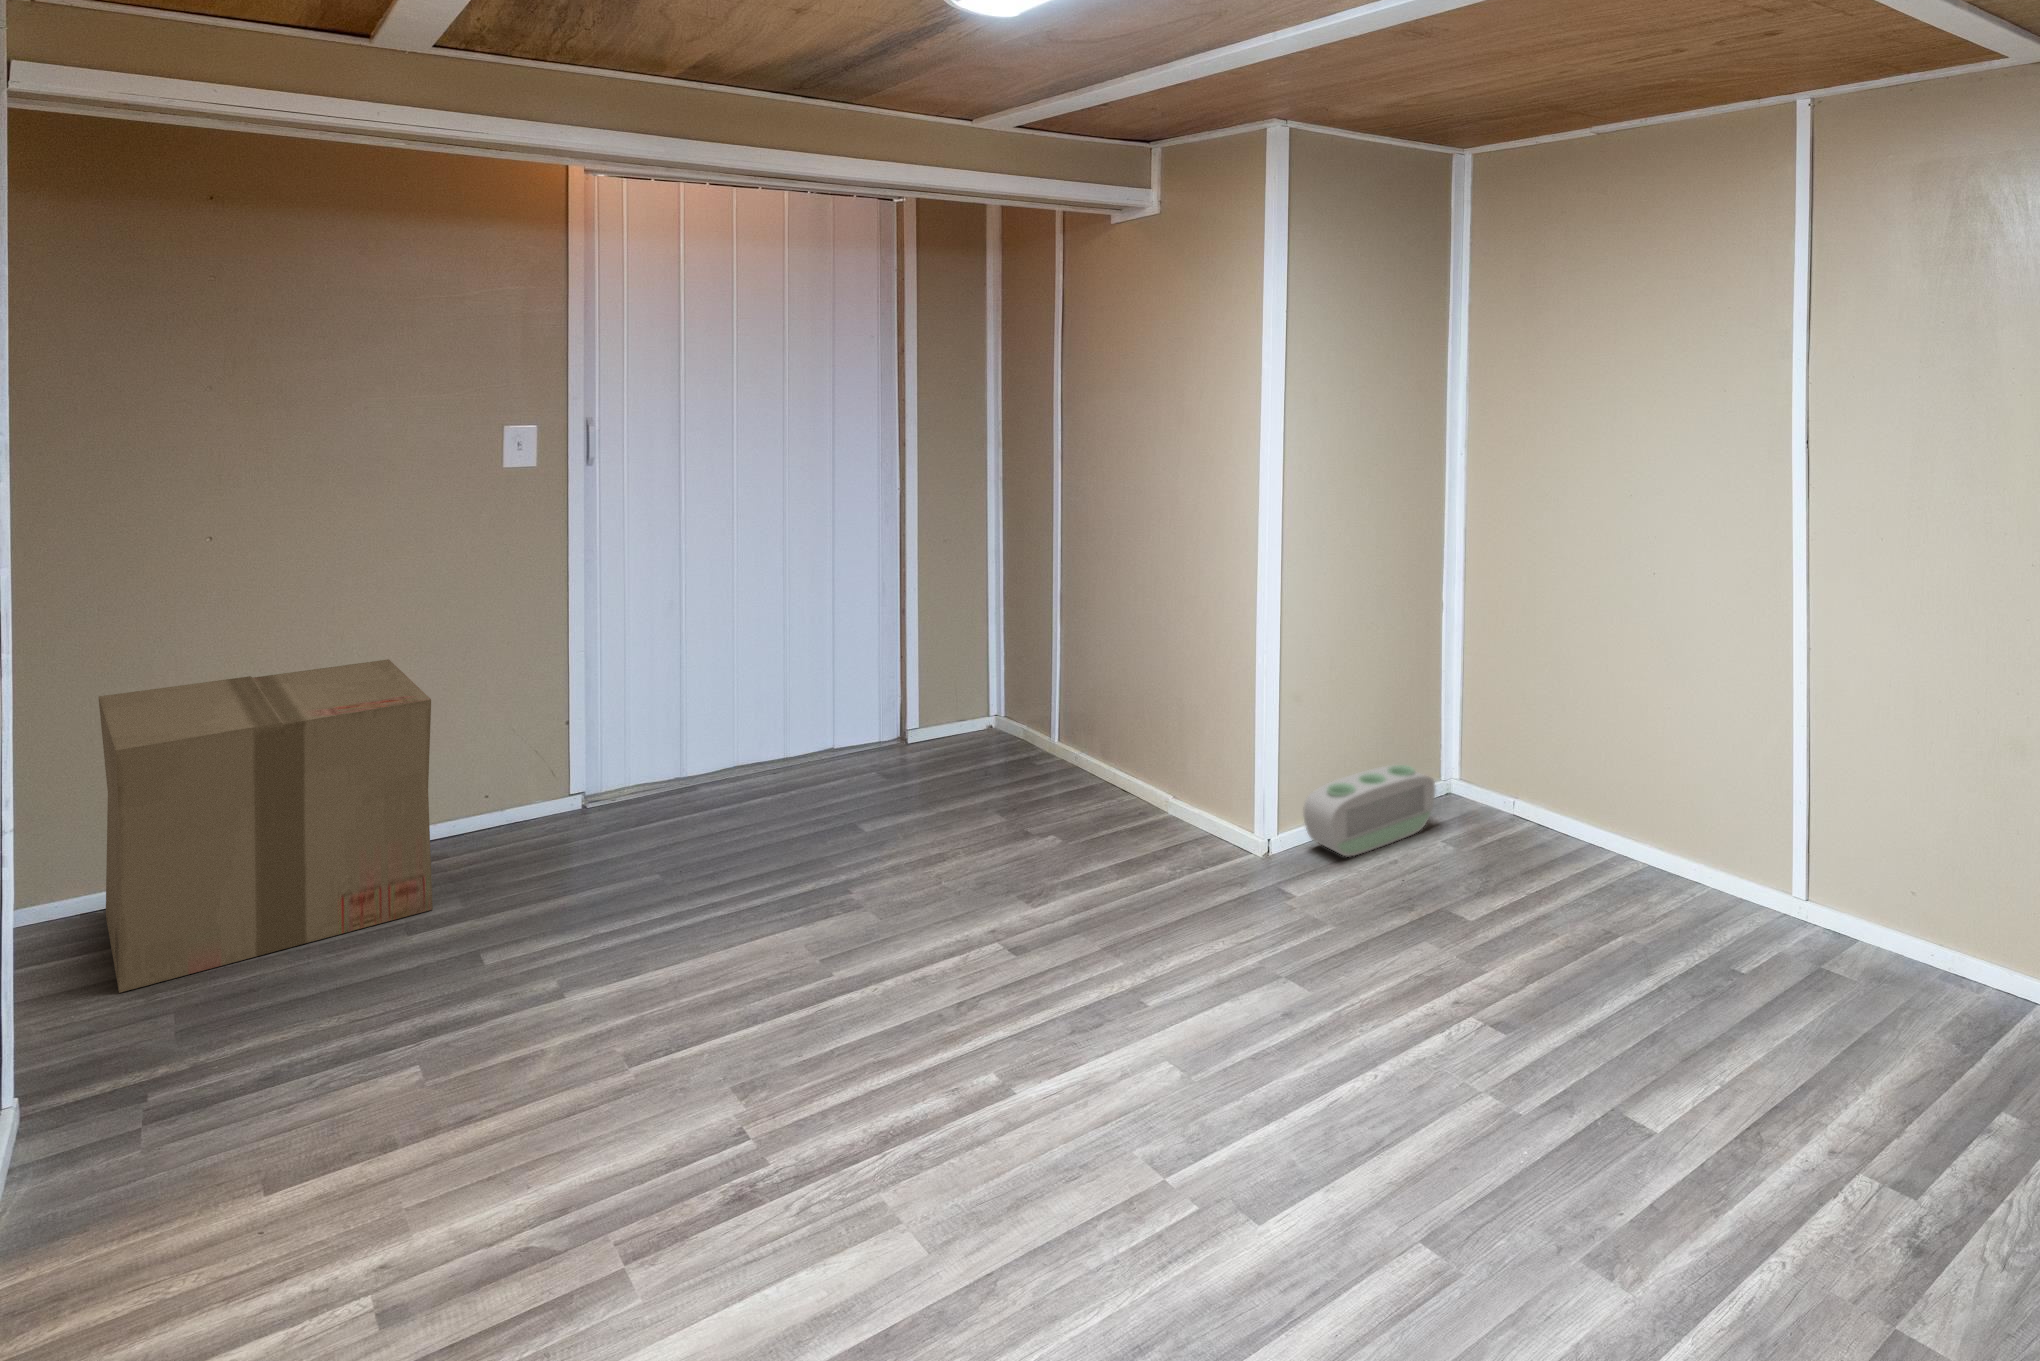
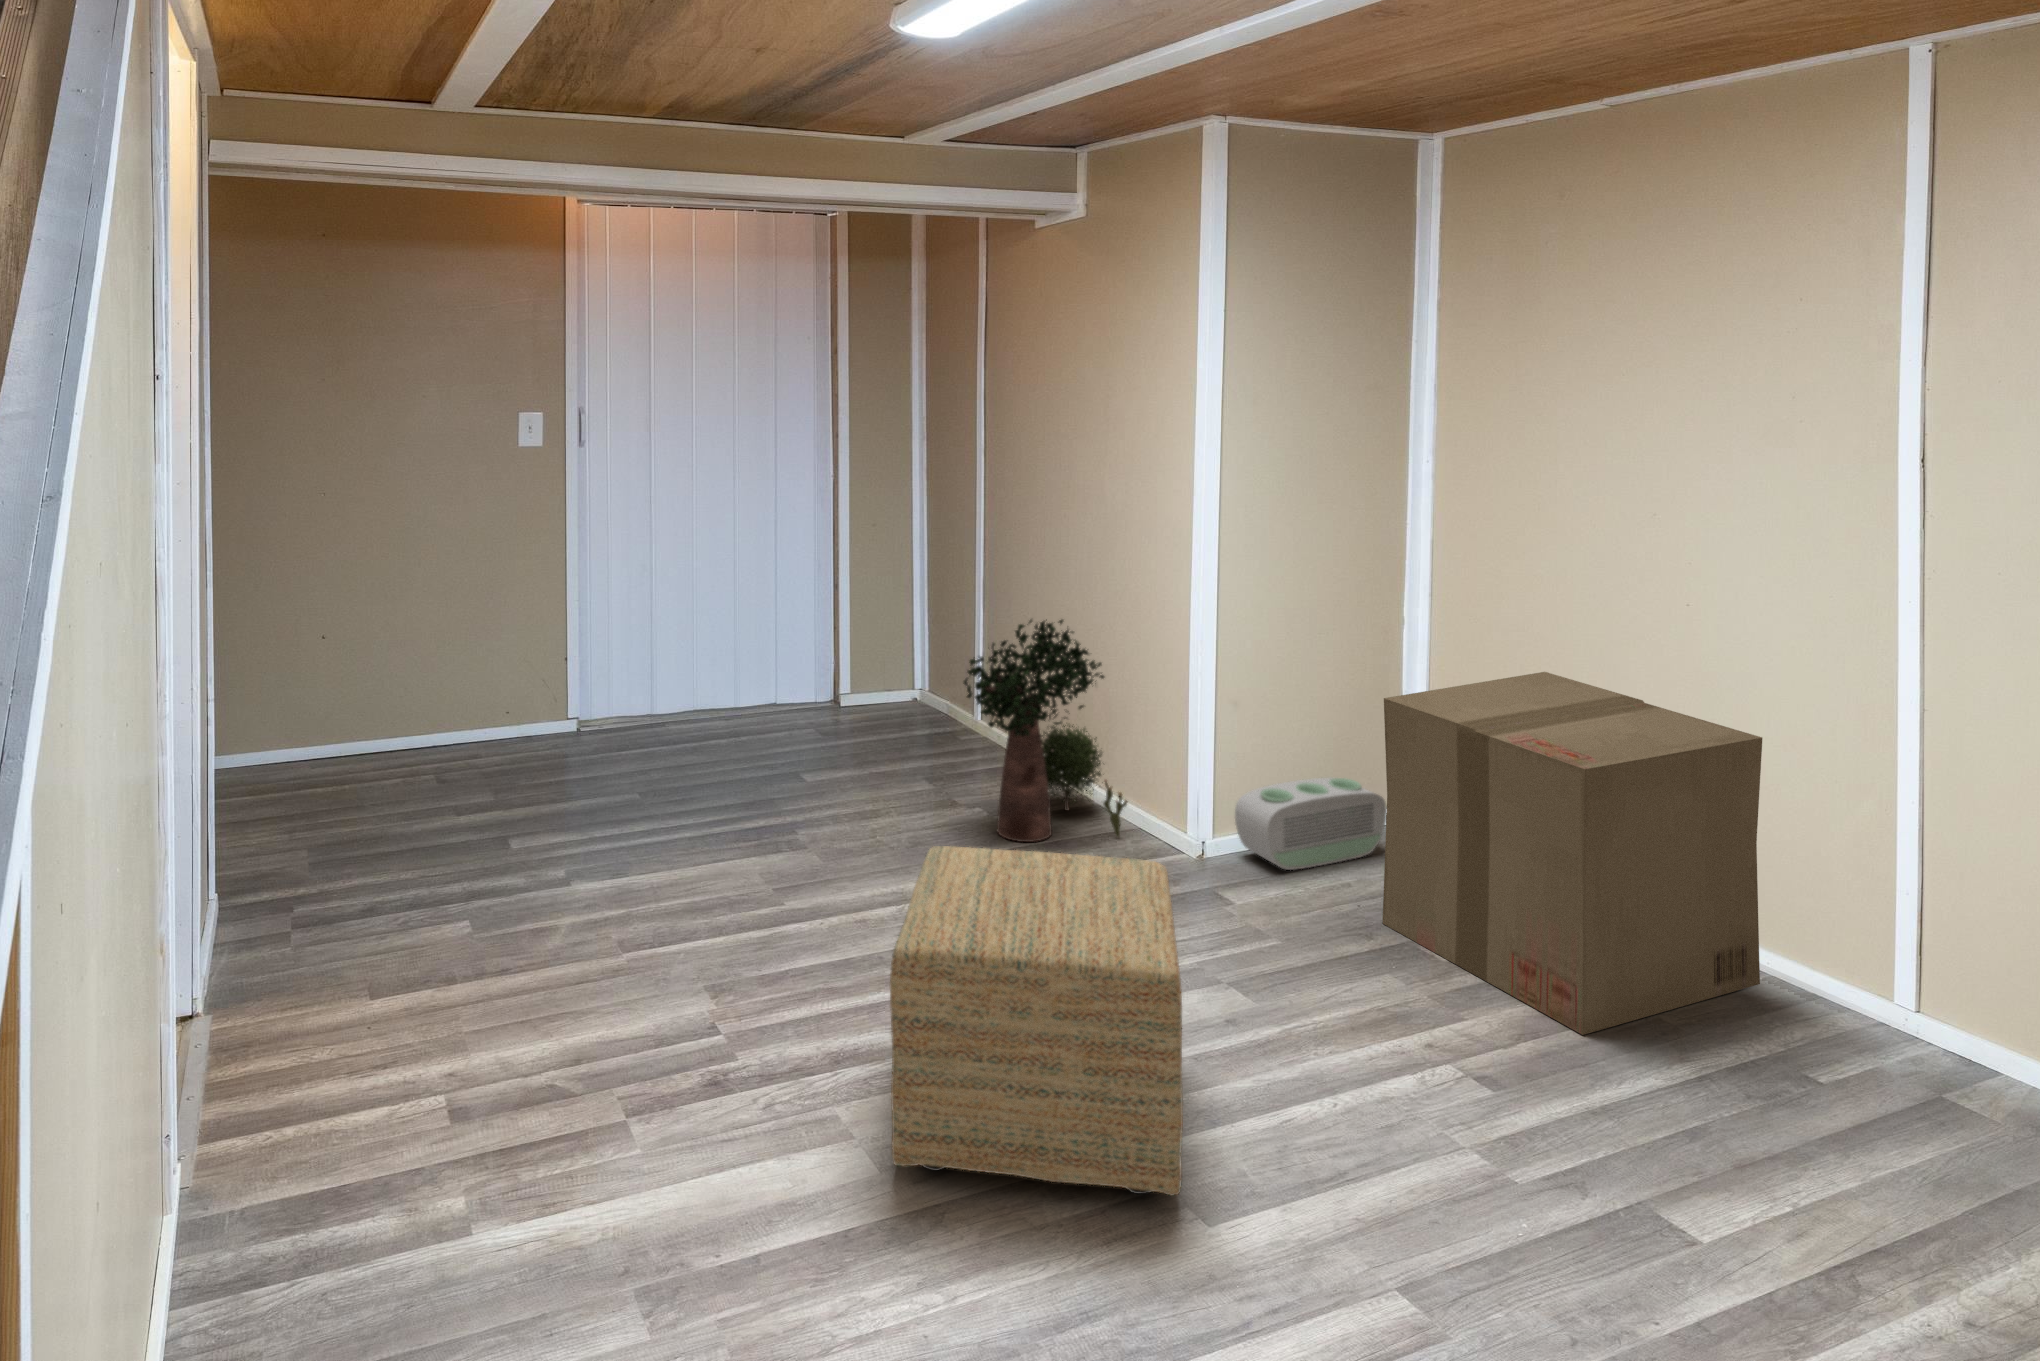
potted plant: none [1039,641,1204,866] -> present [963,619,1127,842]
cardboard box: present [99,659,433,993] -> present [1383,672,1762,1035]
ottoman: none [943,884,1238,1243] -> present [890,846,1183,1195]

